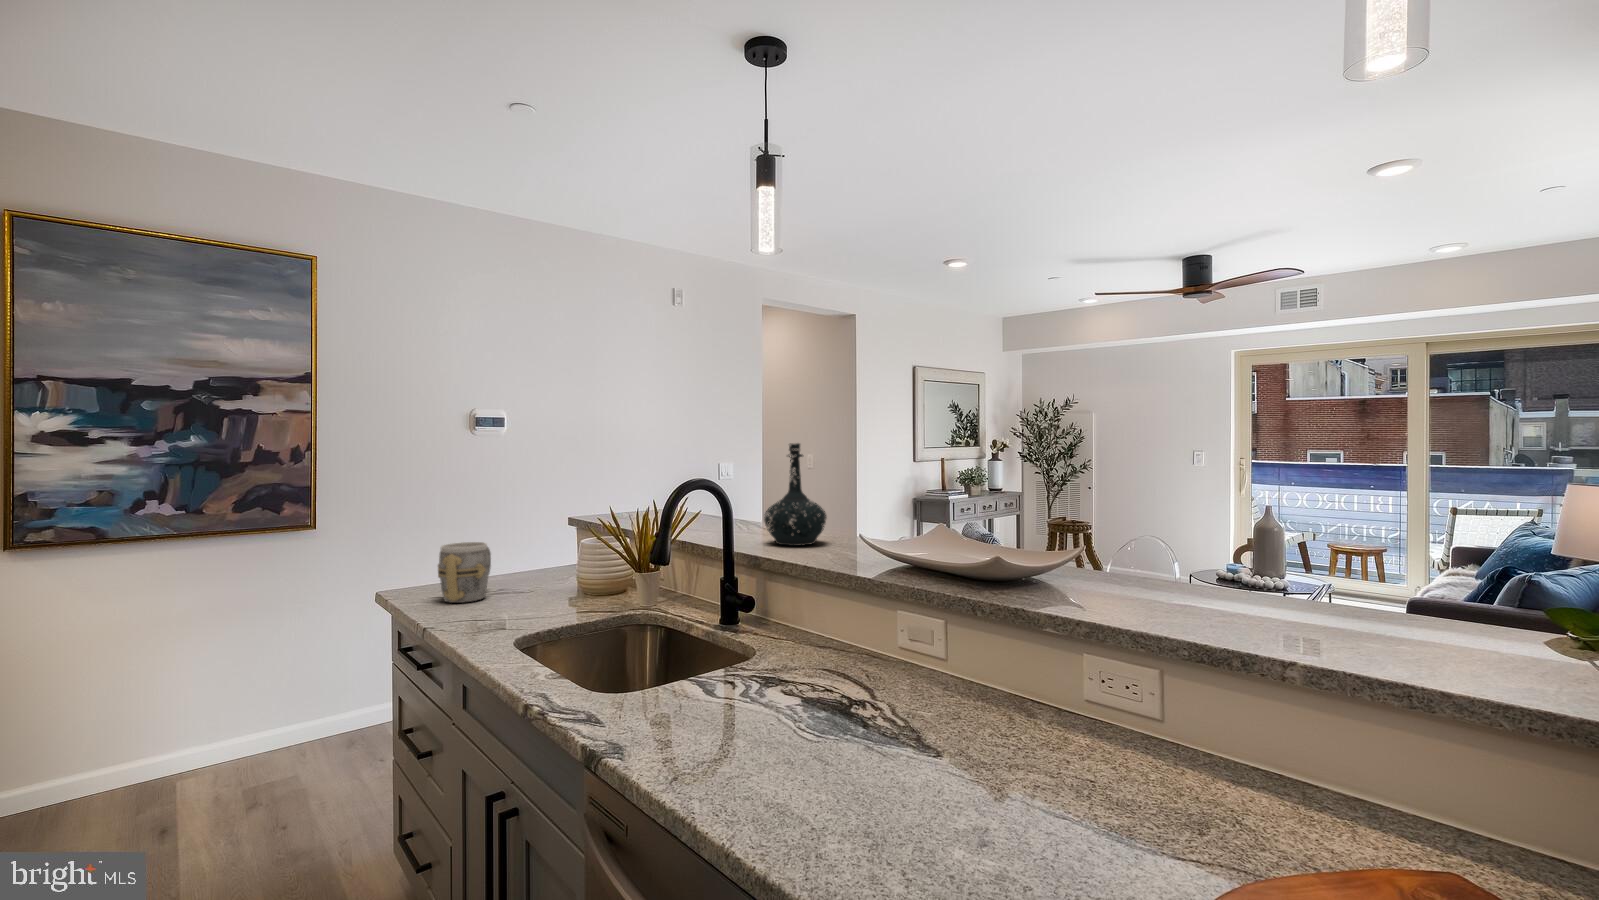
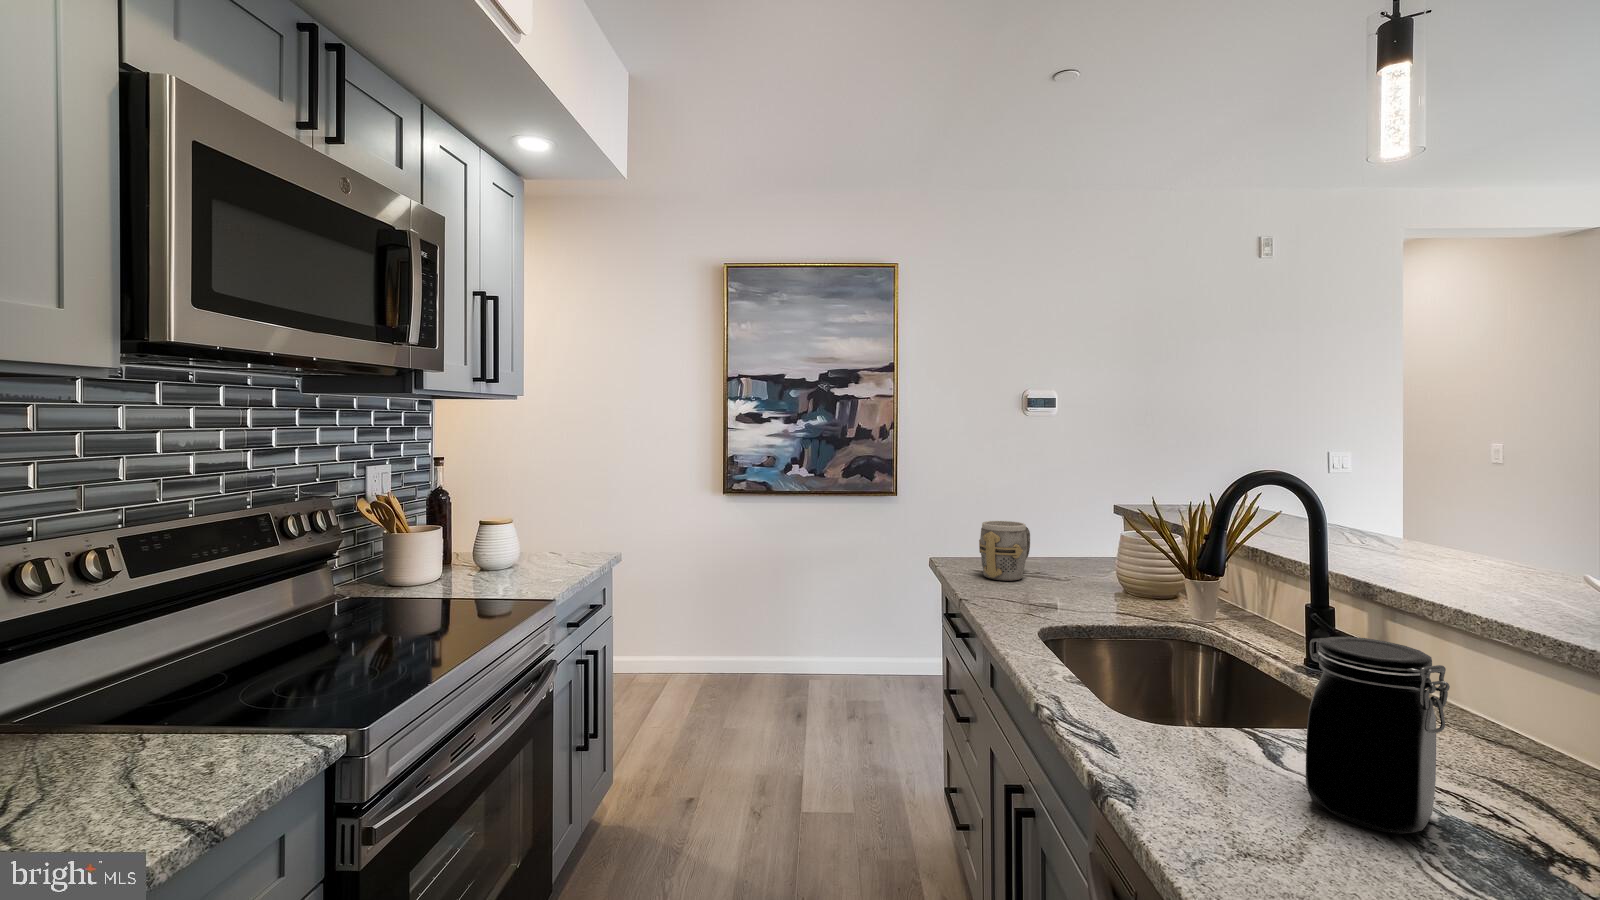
bottle: present [764,443,826,546] -> none [1391,426,1515,577]
jar: none [731,591,806,720] -> present [1306,637,1450,834]

